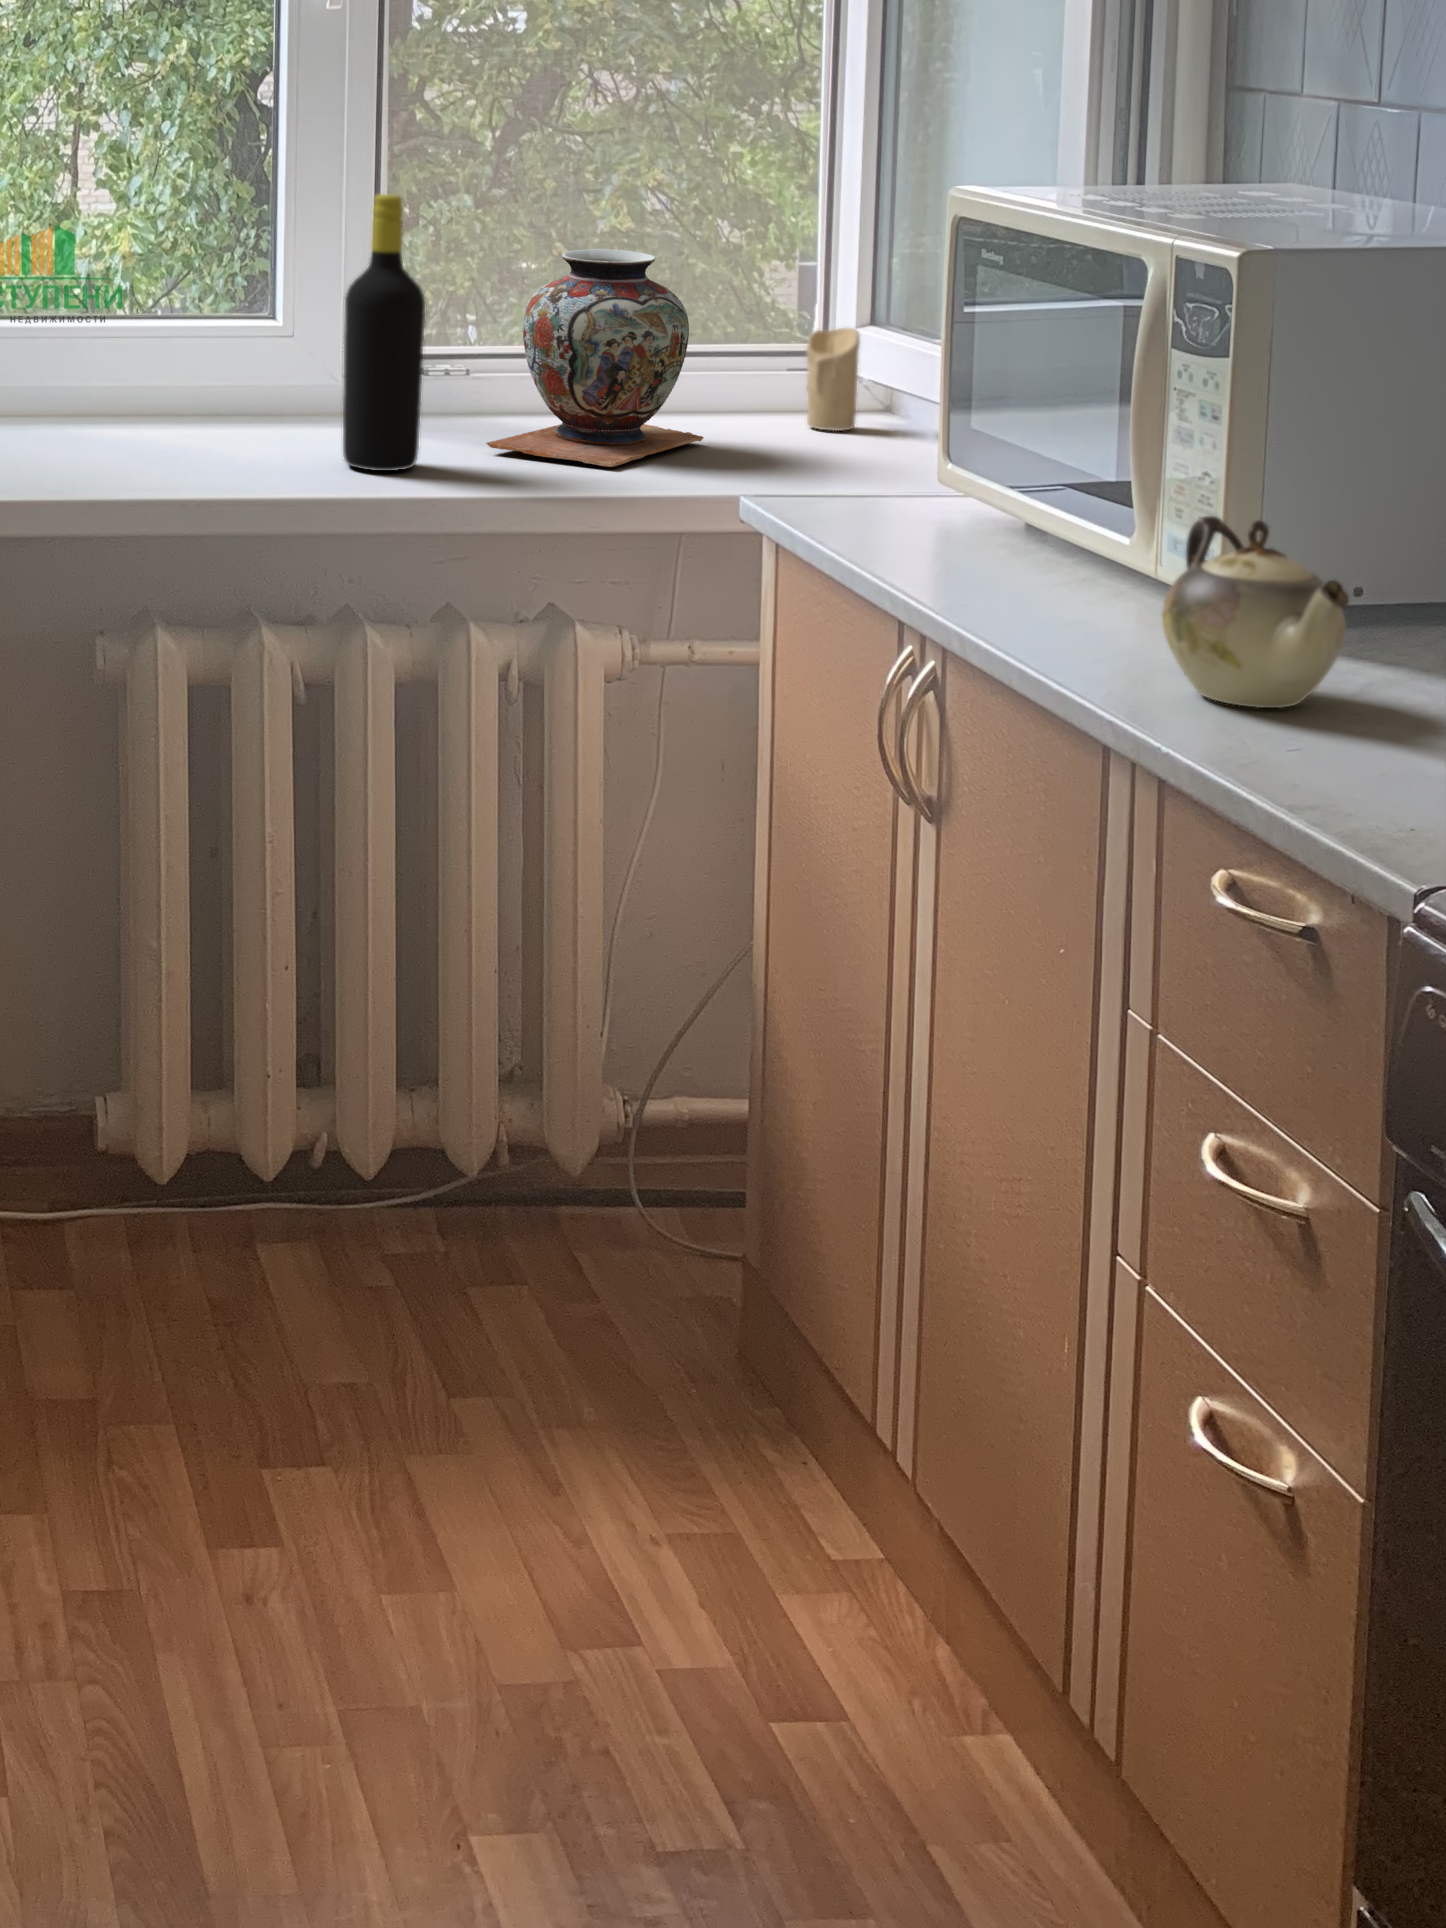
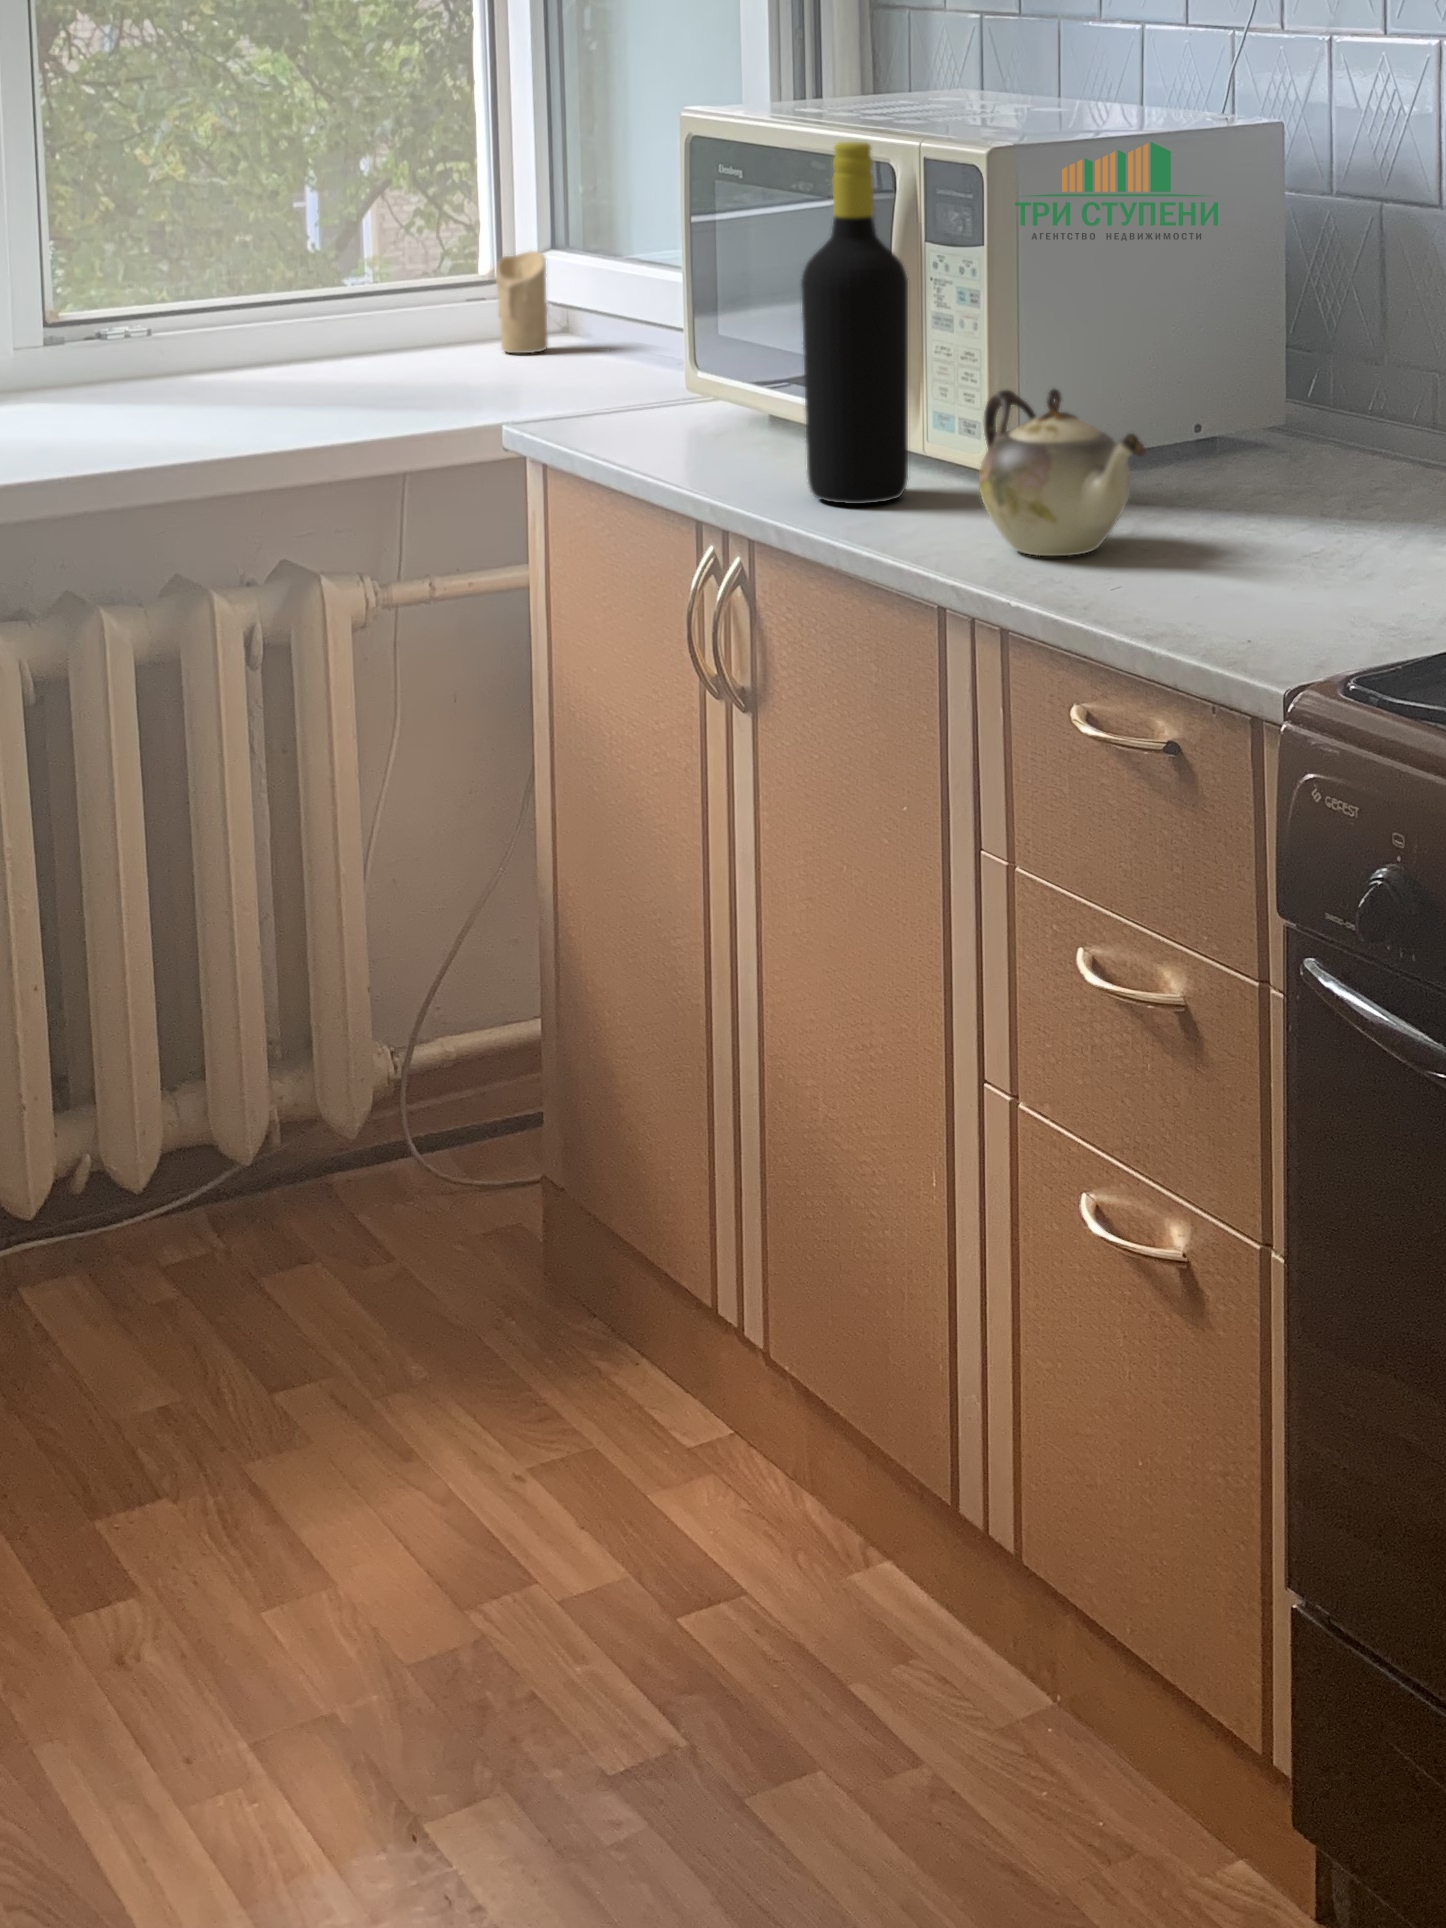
bottle: present [343,194,425,471] -> present [801,142,908,504]
decorative vase: present [486,249,704,467] -> none [198,192,413,413]

